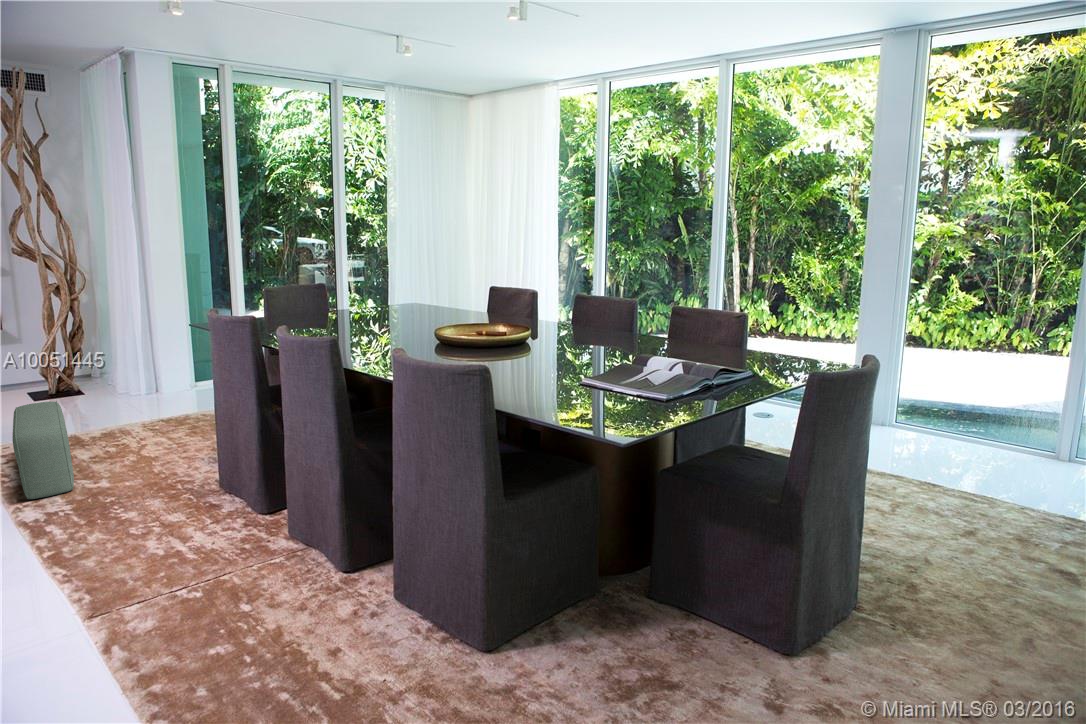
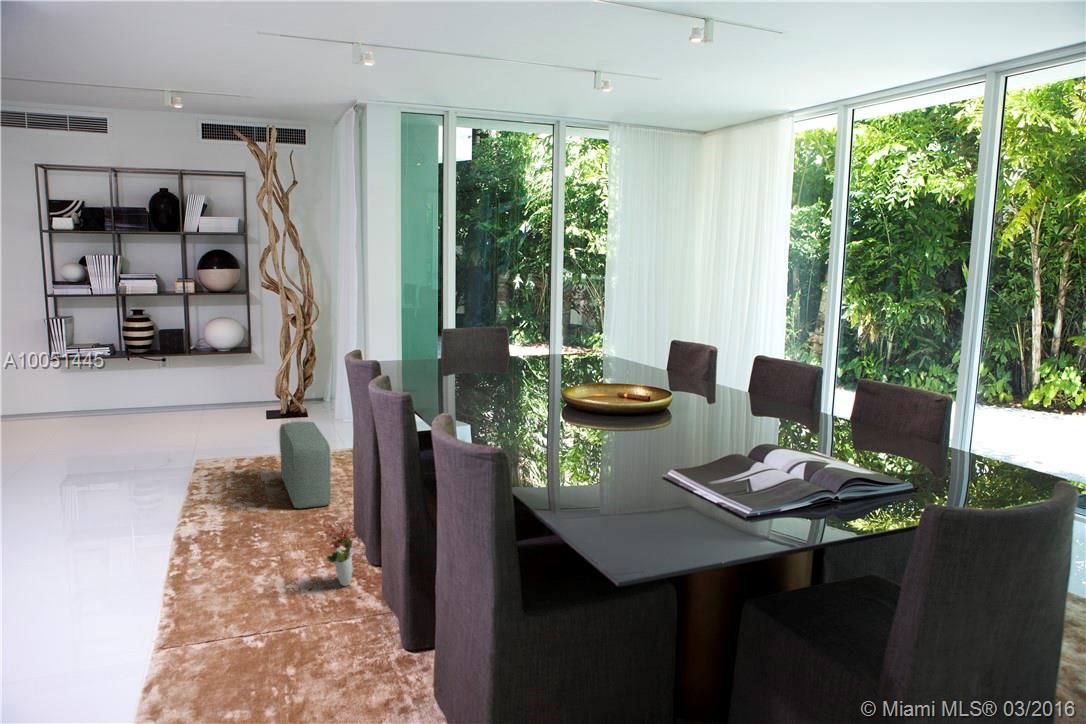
decorative plant: none [23,523,67,594] -> present [326,522,357,586]

